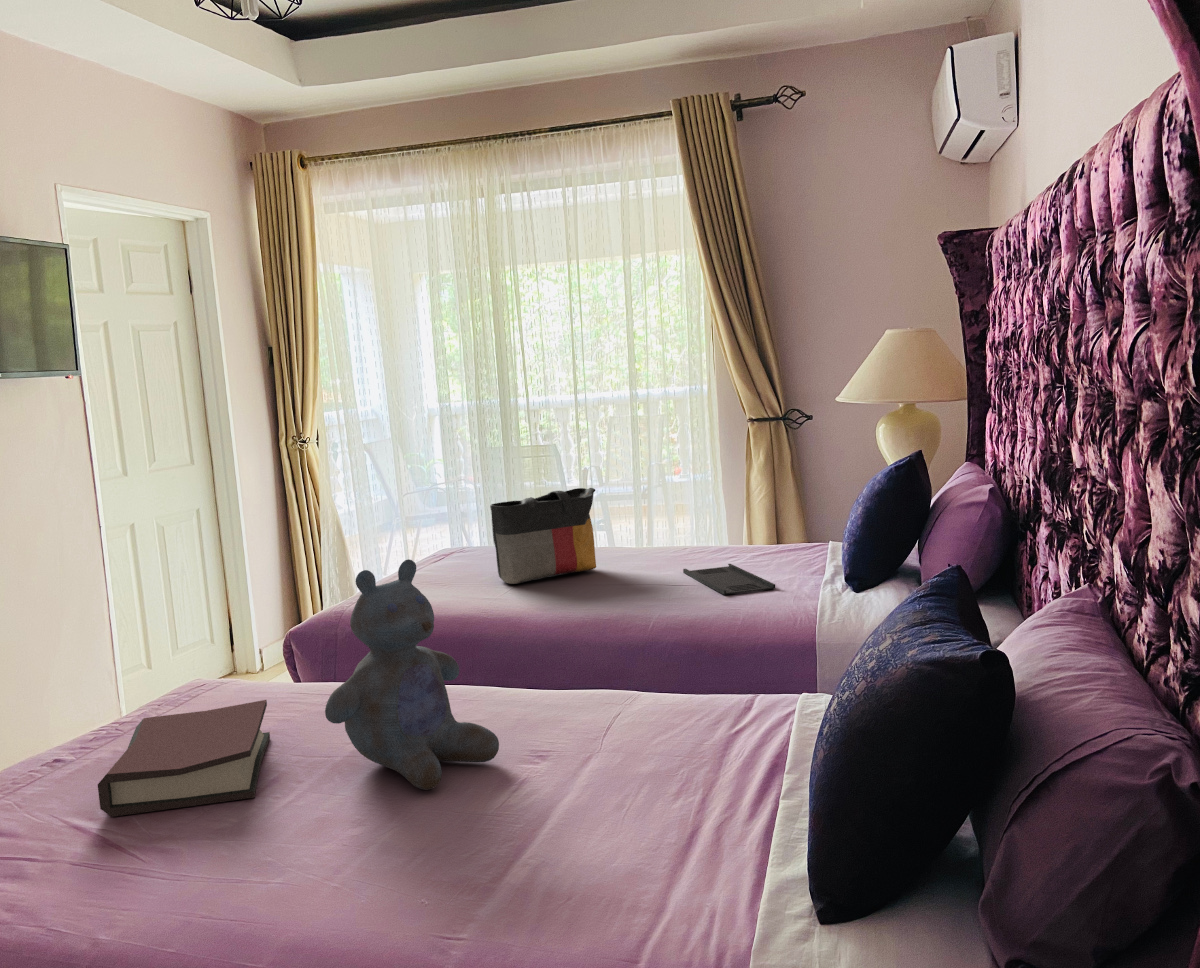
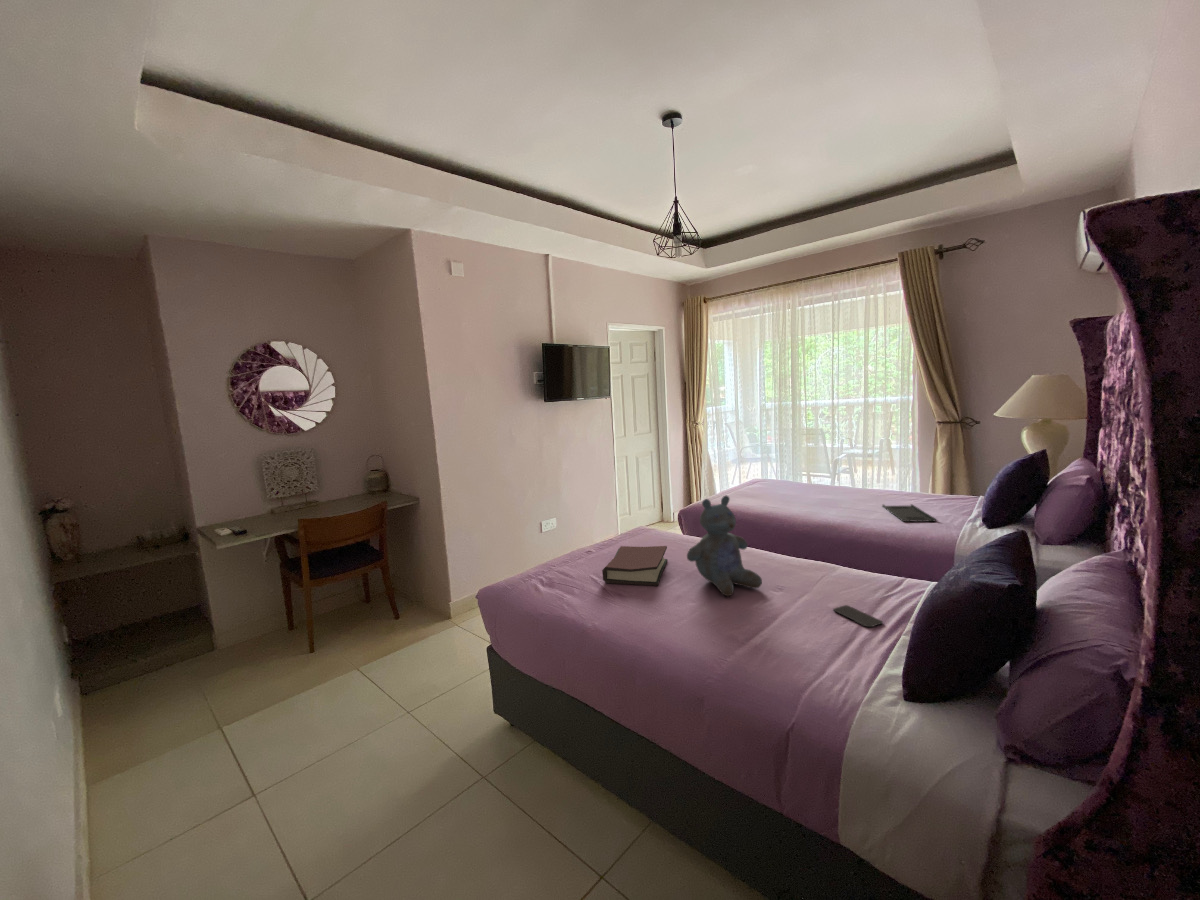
tote bag: present [490,488,596,584] -> none [778,459,835,503]
smartphone: none [649,762,743,797] -> present [833,605,883,627]

